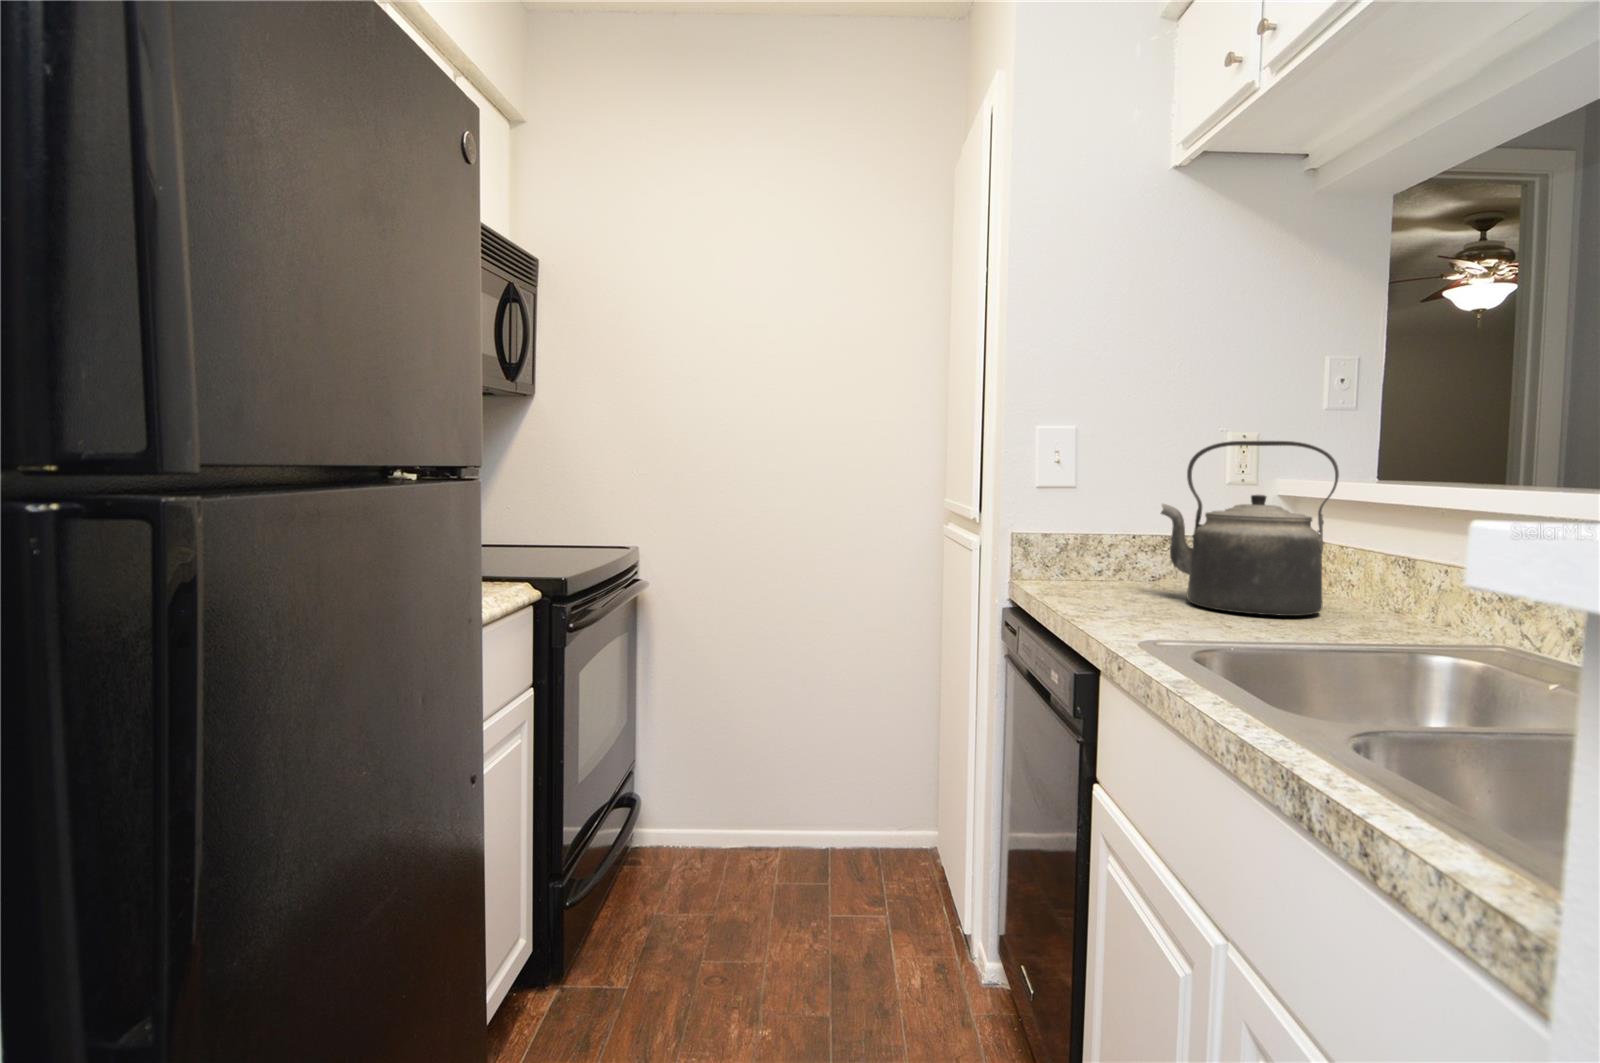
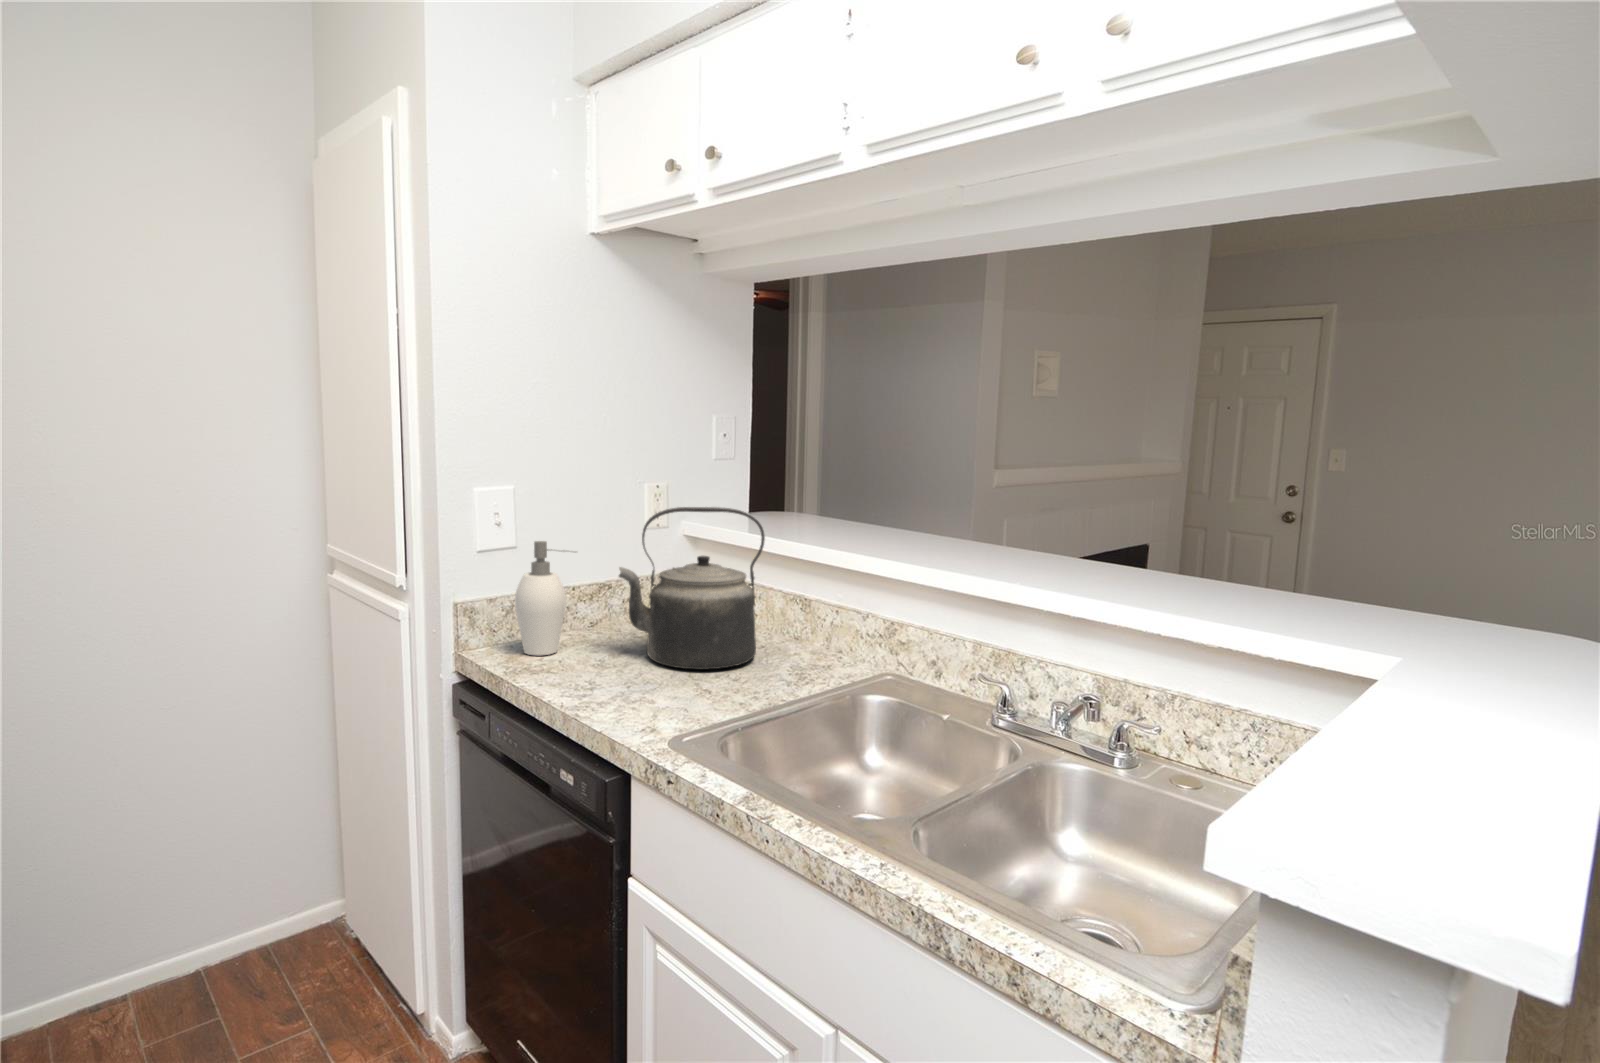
soap dispenser: none [1062,479,1121,588] -> present [515,541,566,655]

